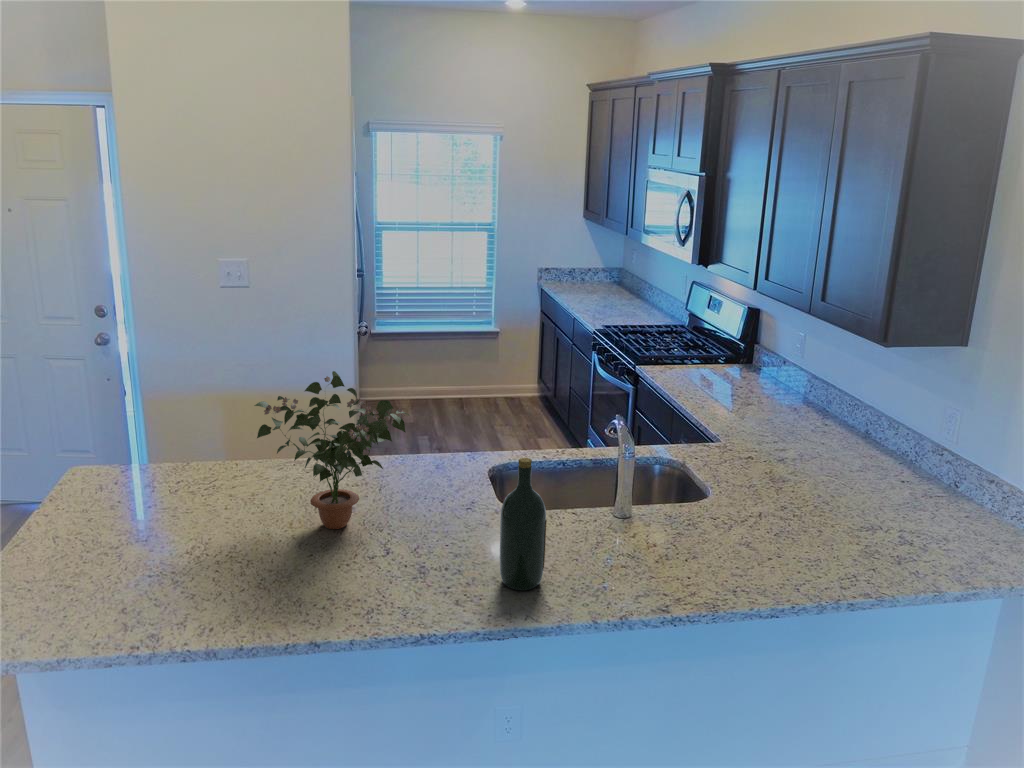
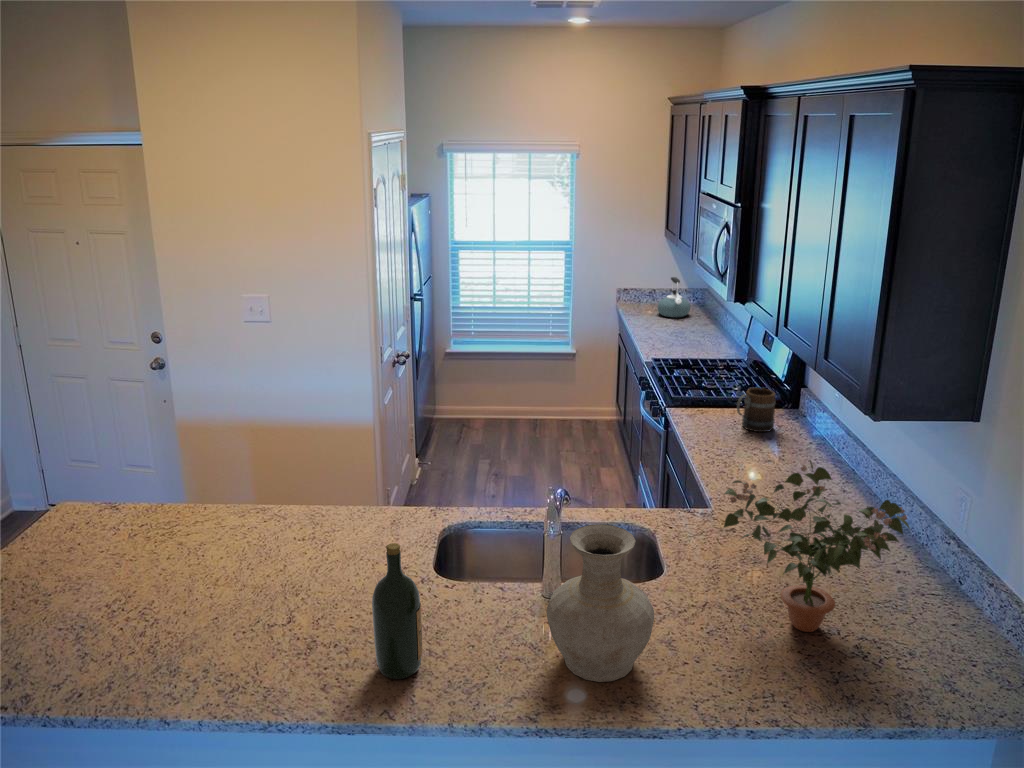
kettle: none [584,256,615,294] -> present [658,277,690,318]
mug: none [711,343,743,383] -> present [737,388,776,432]
potted plant: present [255,371,407,529] -> present [724,460,910,632]
vase: none [651,436,752,578] -> present [547,524,654,682]

